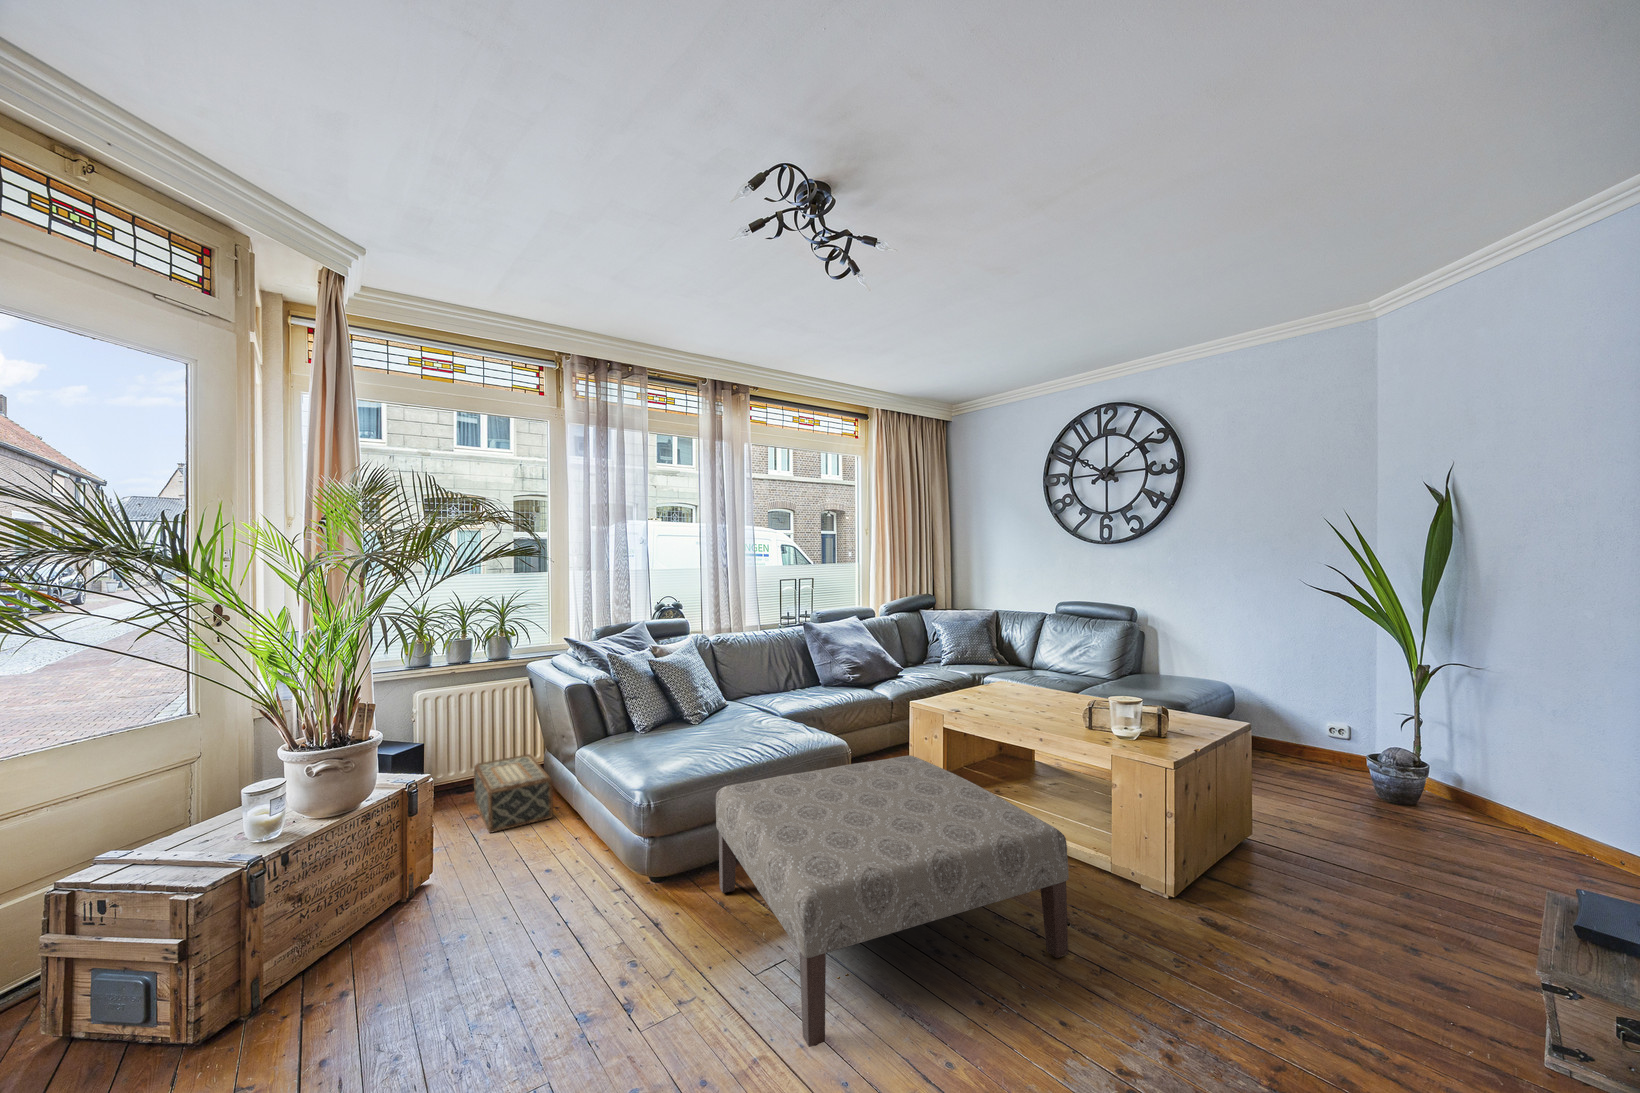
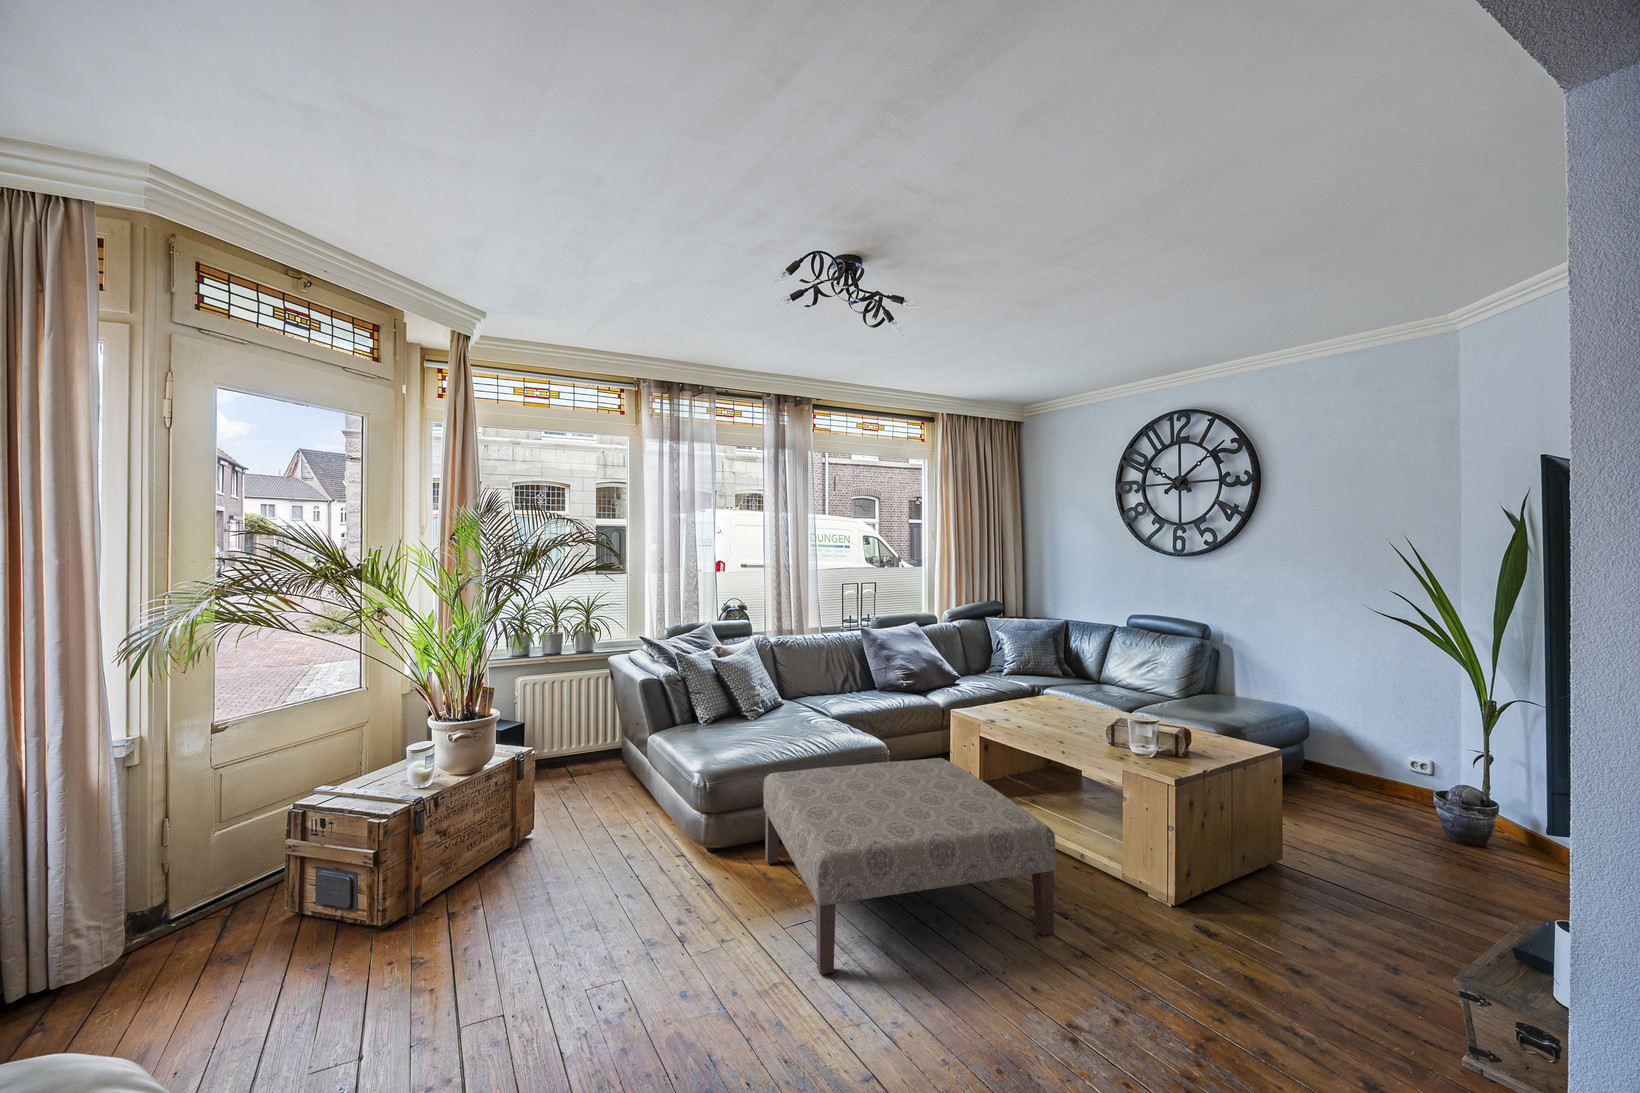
woven basket: present [474,754,553,833] -> none [564,738,630,802]

